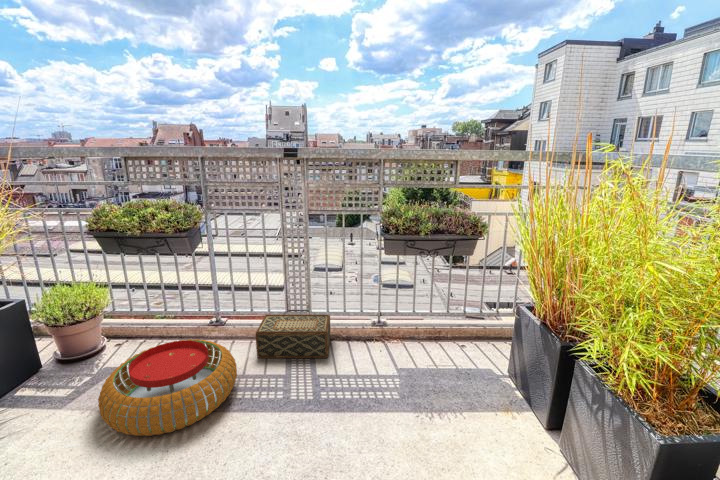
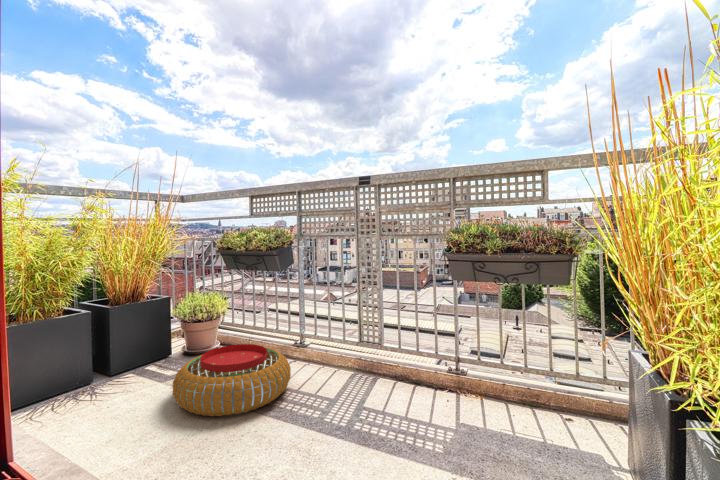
woven basket: present [256,315,331,358] -> none [318,342,399,394]

